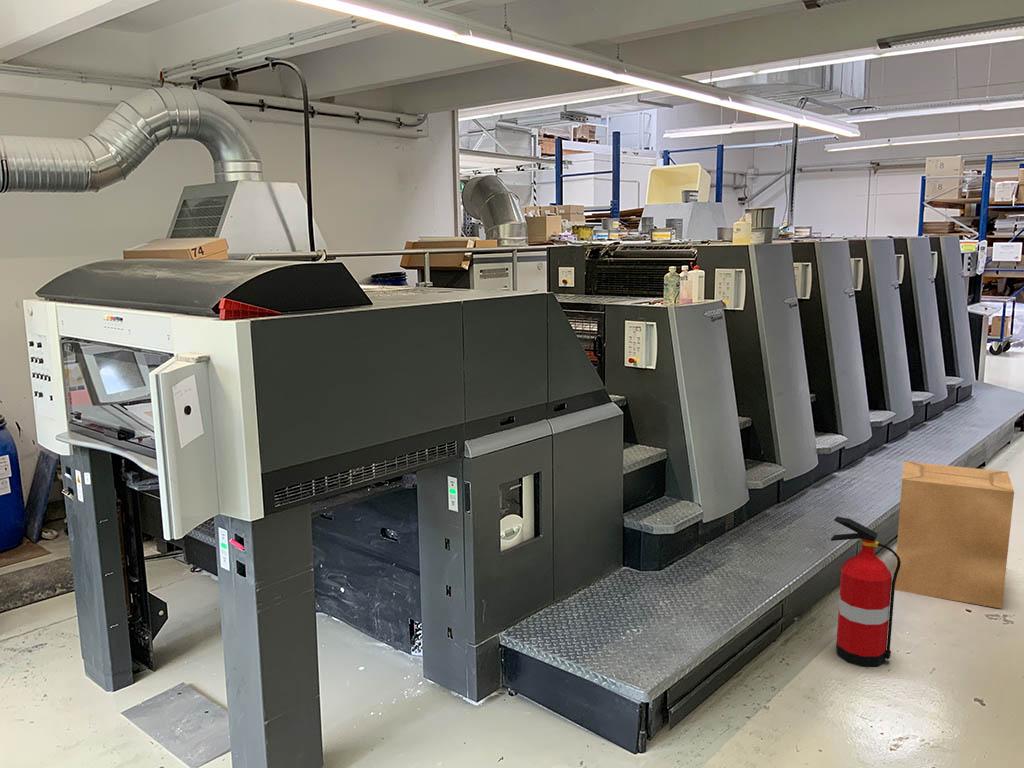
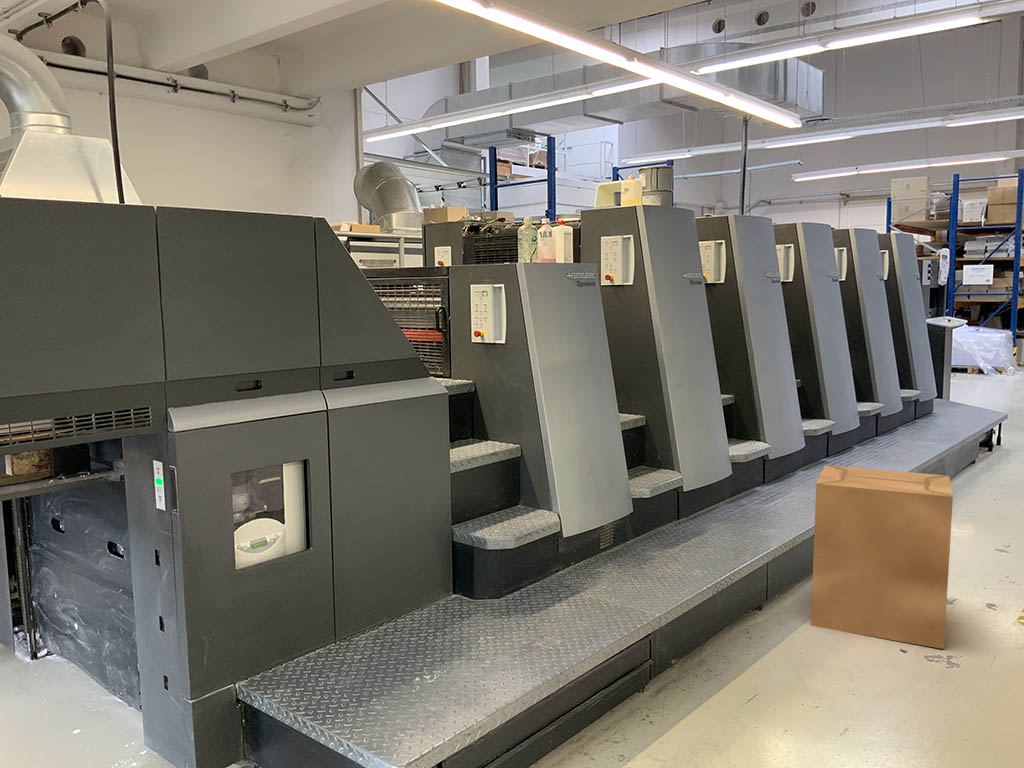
fire extinguisher: present [831,517,901,666] -> none [707,524,795,726]

